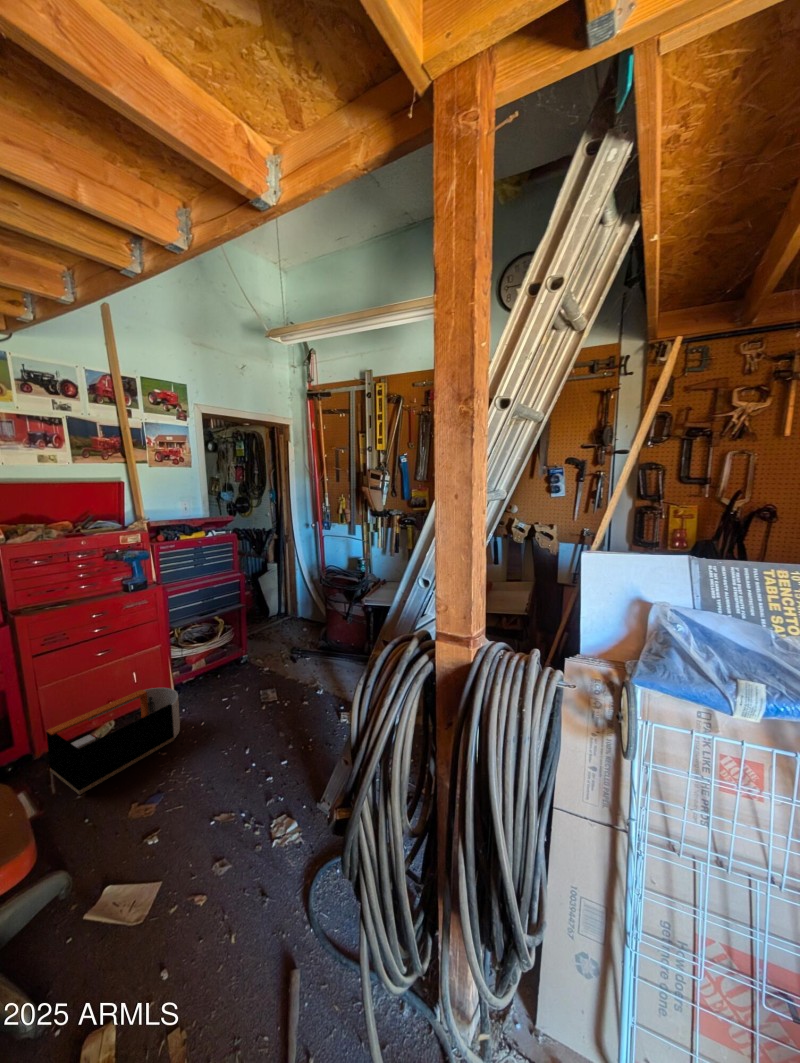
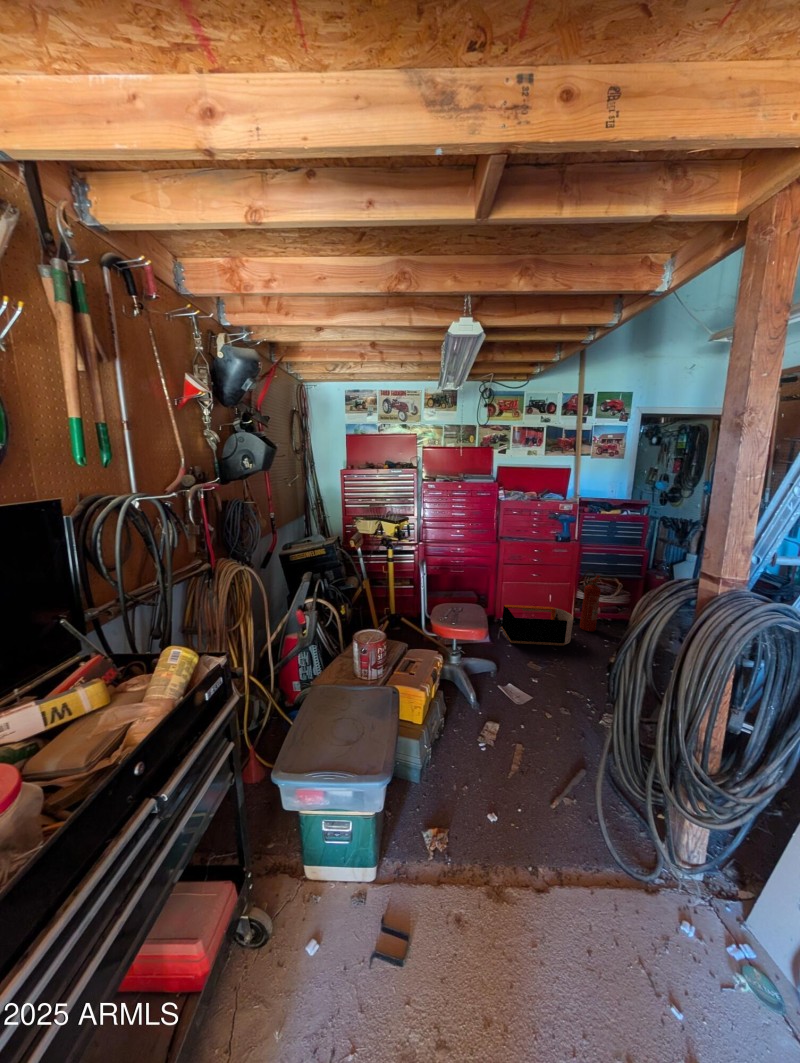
fire extinguisher: none [178,616,205,697] -> present [580,569,601,632]

